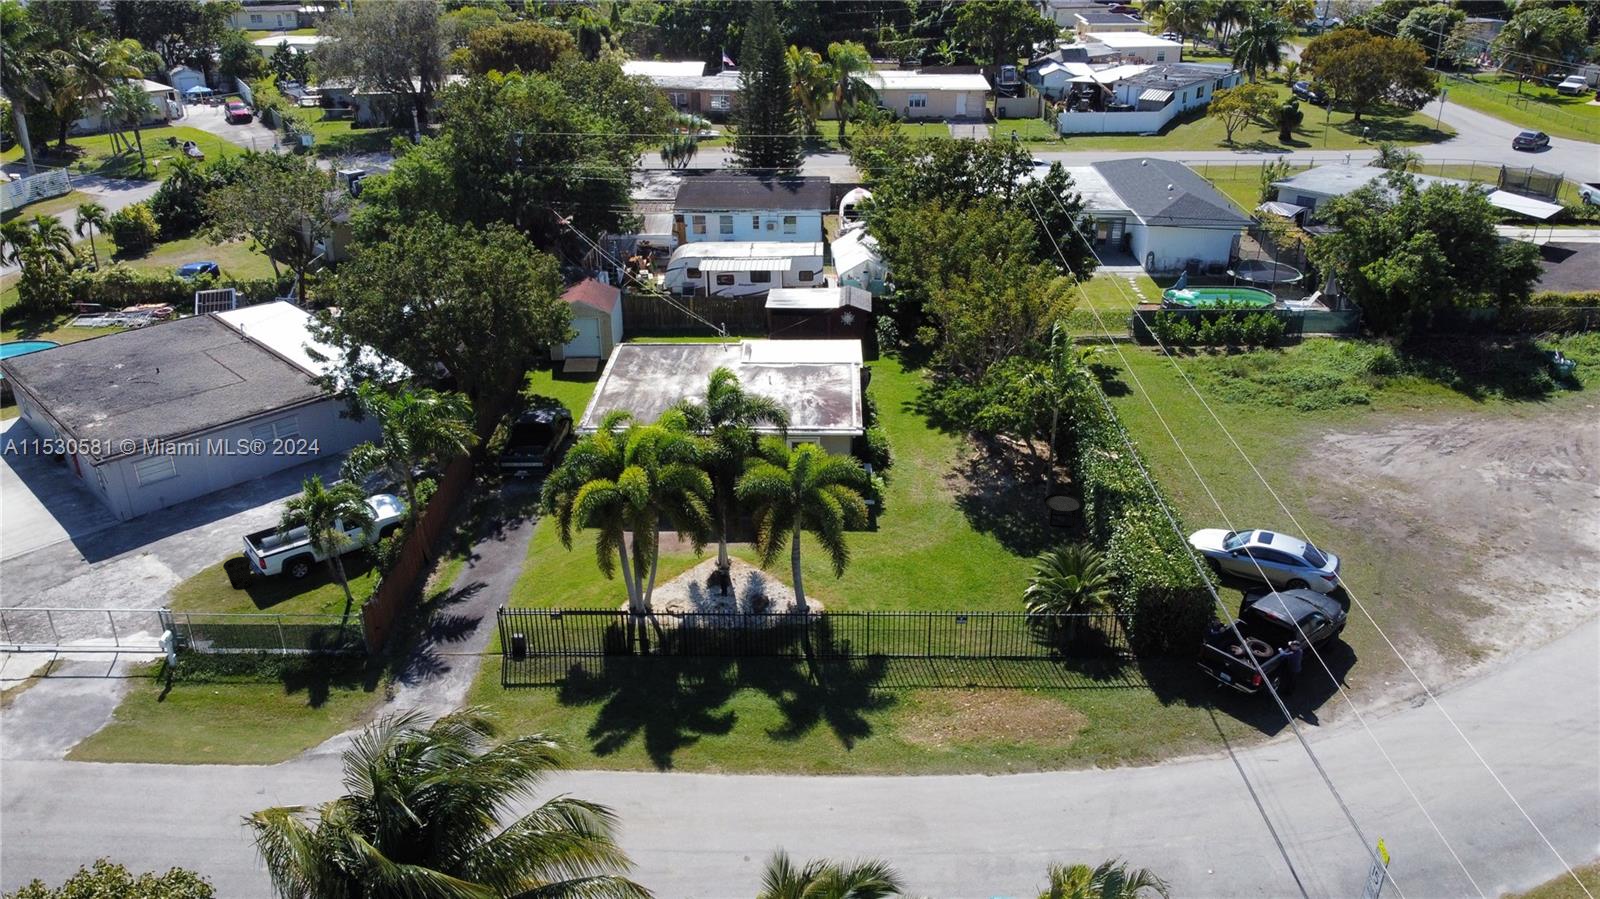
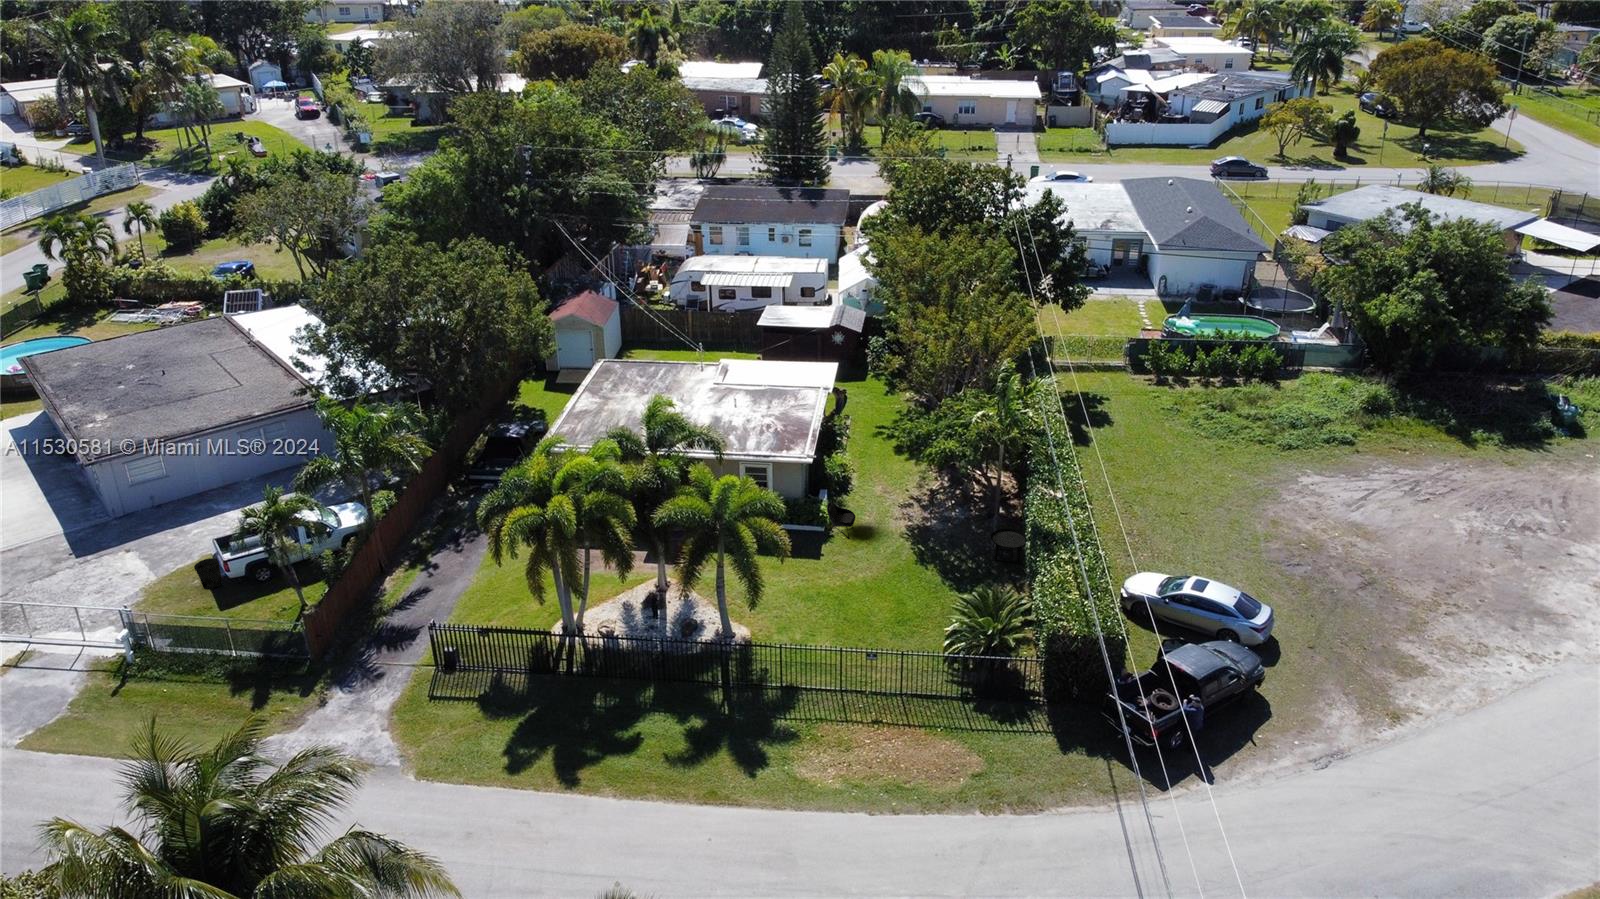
lounge chair: none [876,474,904,511] -> present [827,502,855,539]

